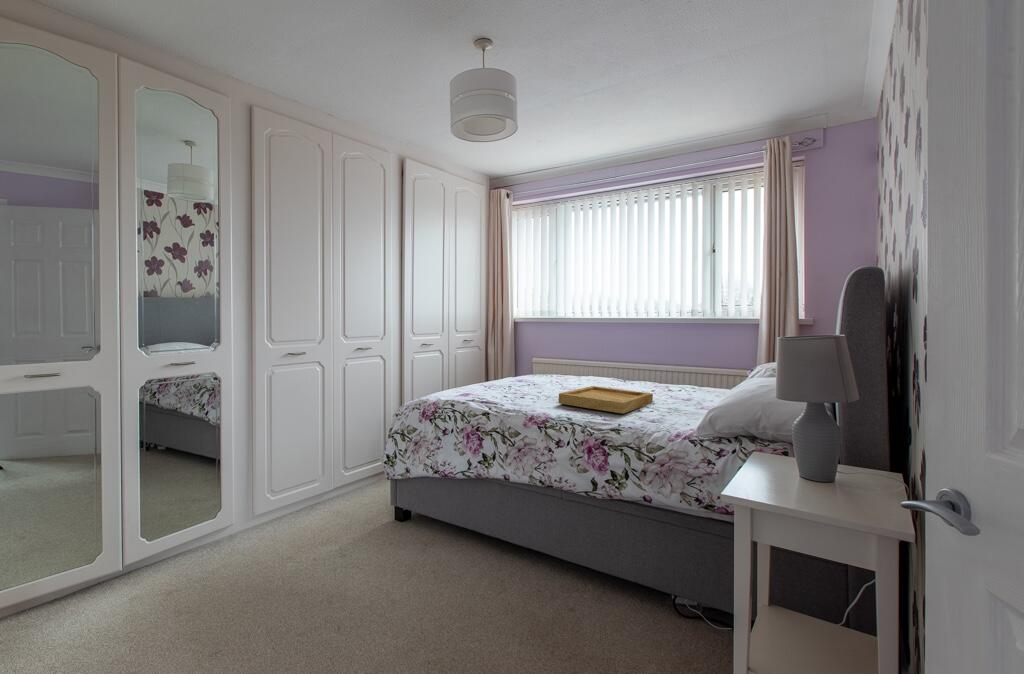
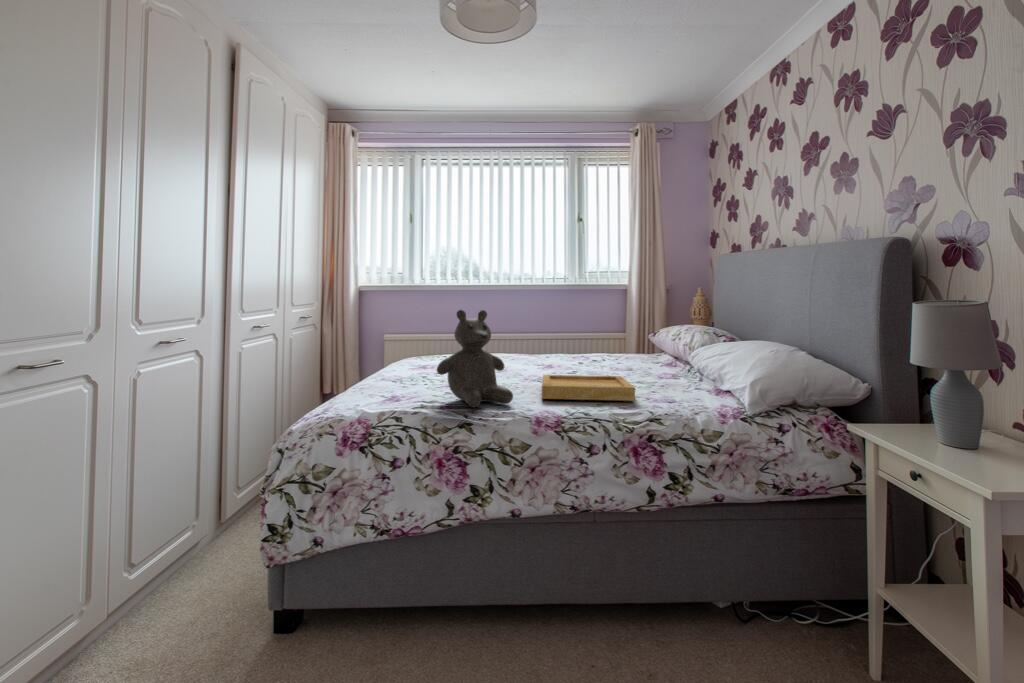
teddy bear: none [488,334,542,404] -> present [437,310,513,407]

